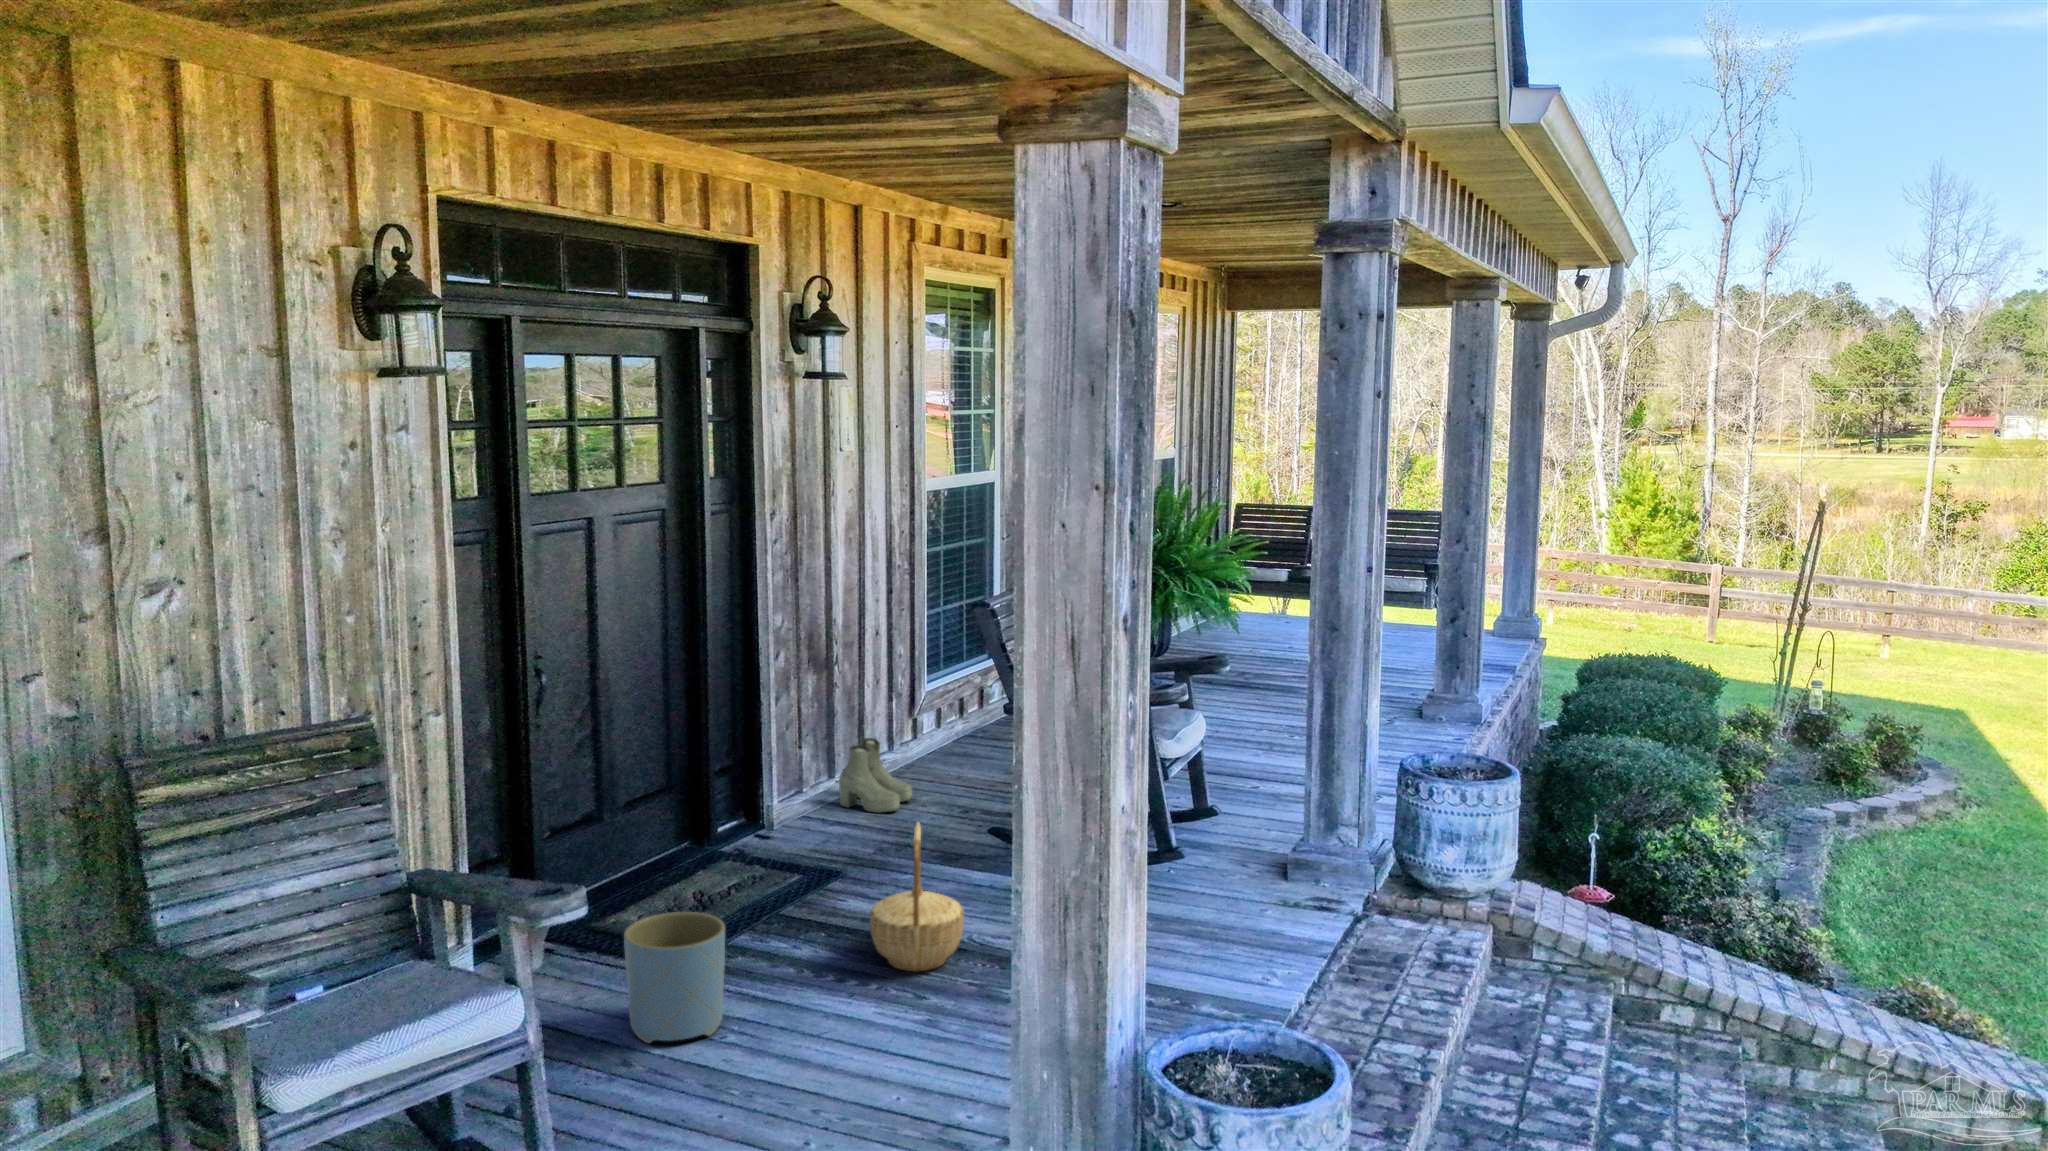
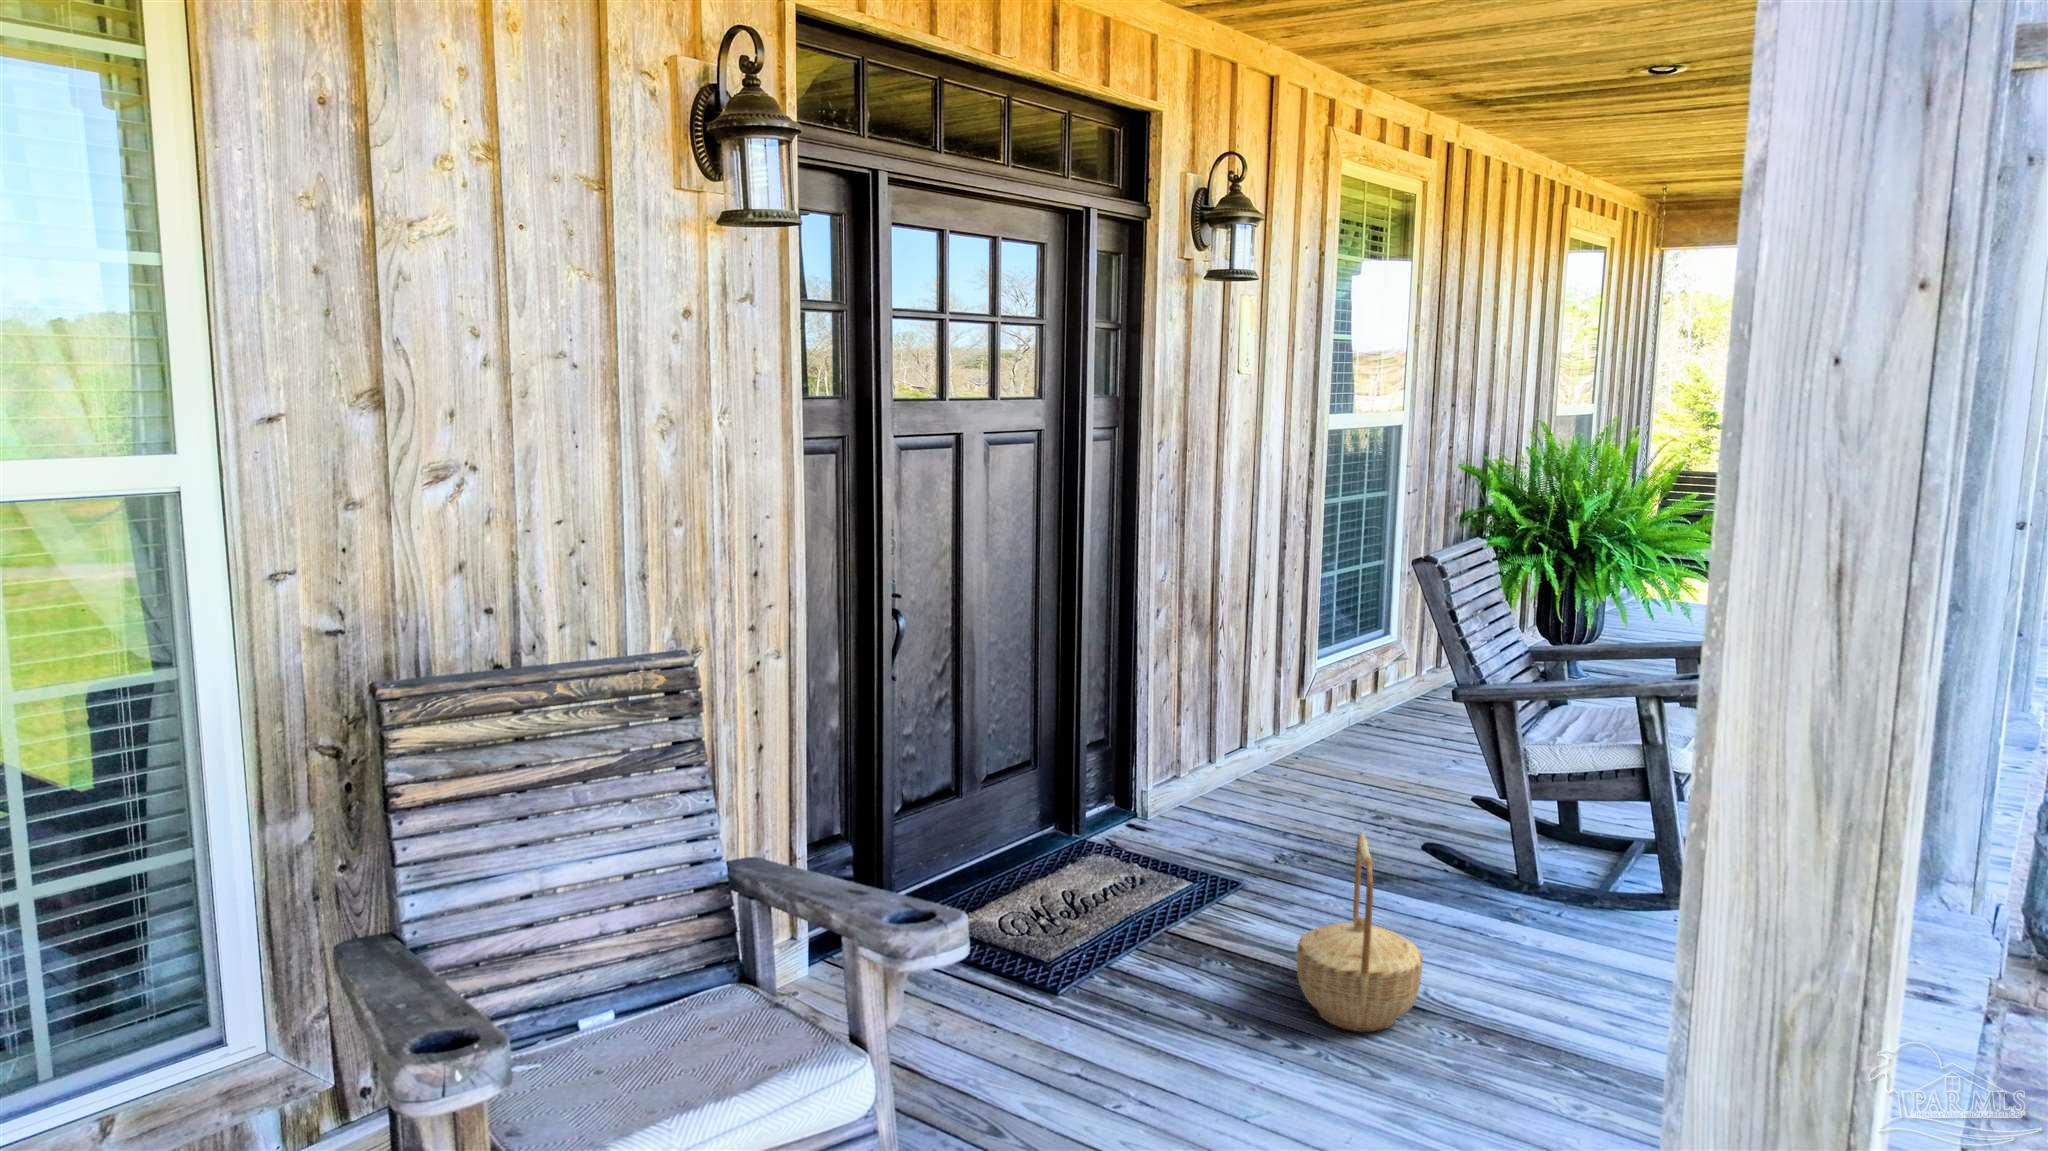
boots: present [839,738,912,813] -> none [1224,719,1311,810]
planter: present [624,912,725,1043] -> none [993,929,1122,1102]

